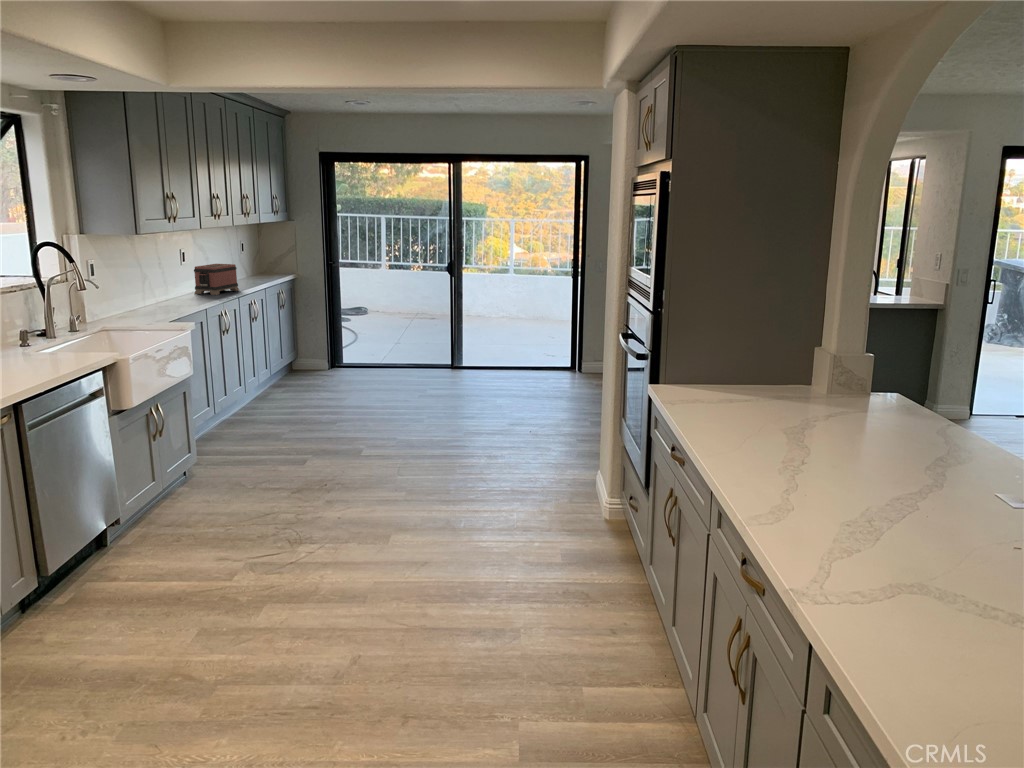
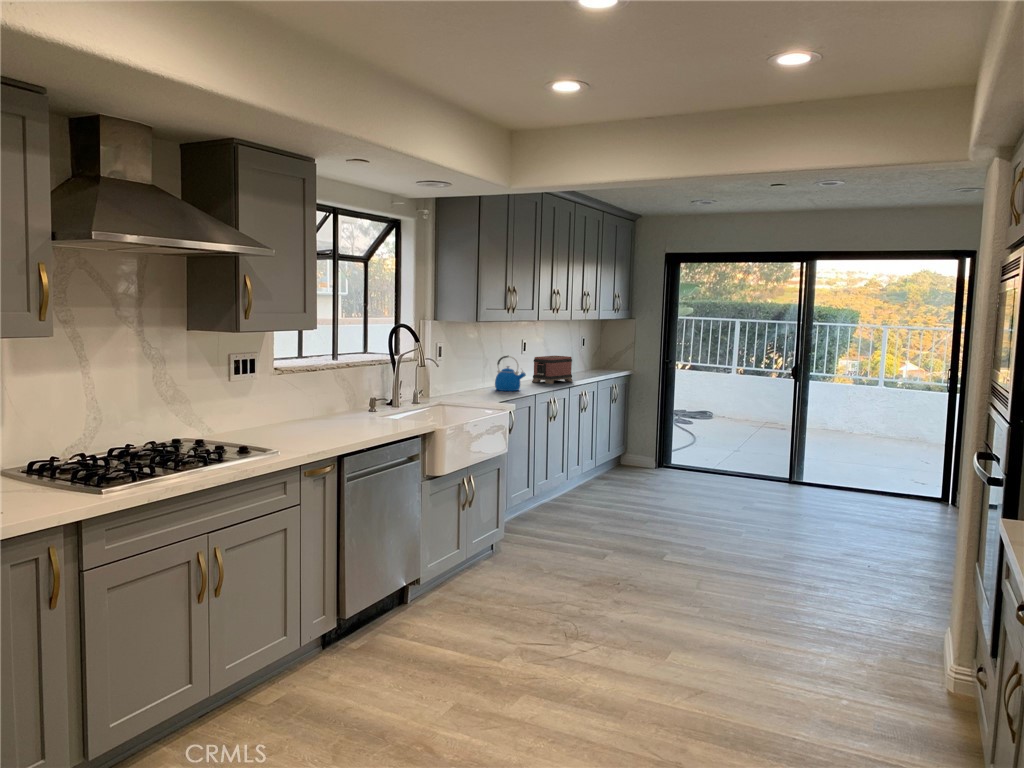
kettle: none [157,268,193,307] -> present [495,356,526,391]

